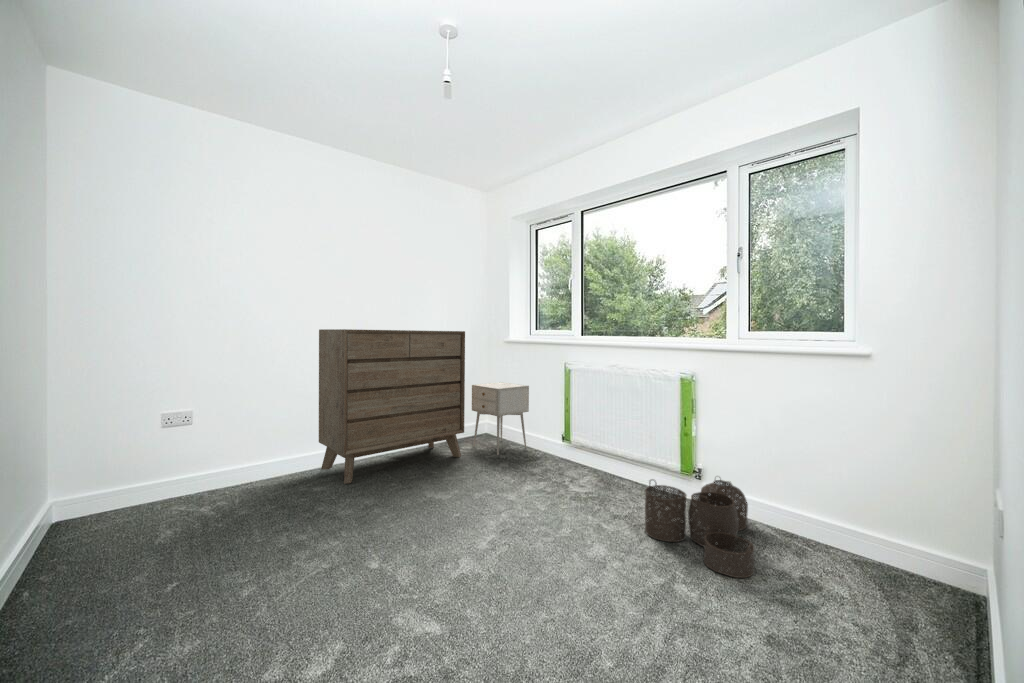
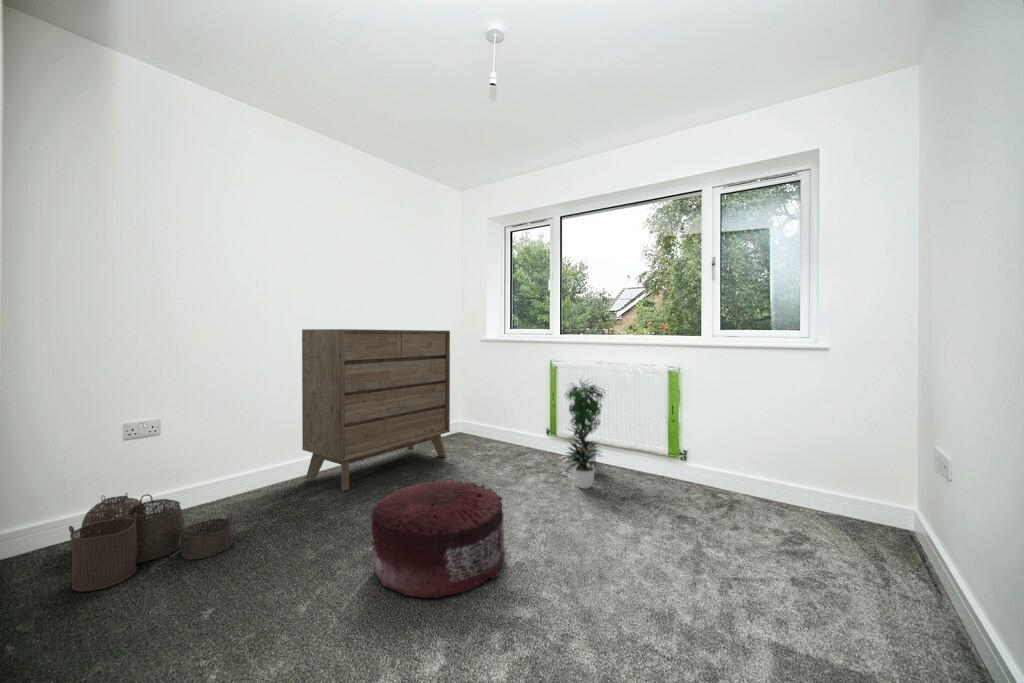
potted plant: none [553,380,616,502] -> present [562,382,605,489]
nightstand: present [472,382,529,455] -> none [451,381,508,452]
pouf: none [313,479,453,602] -> present [371,479,505,598]
woven basket: present [645,479,754,578] -> present [69,493,233,591]

